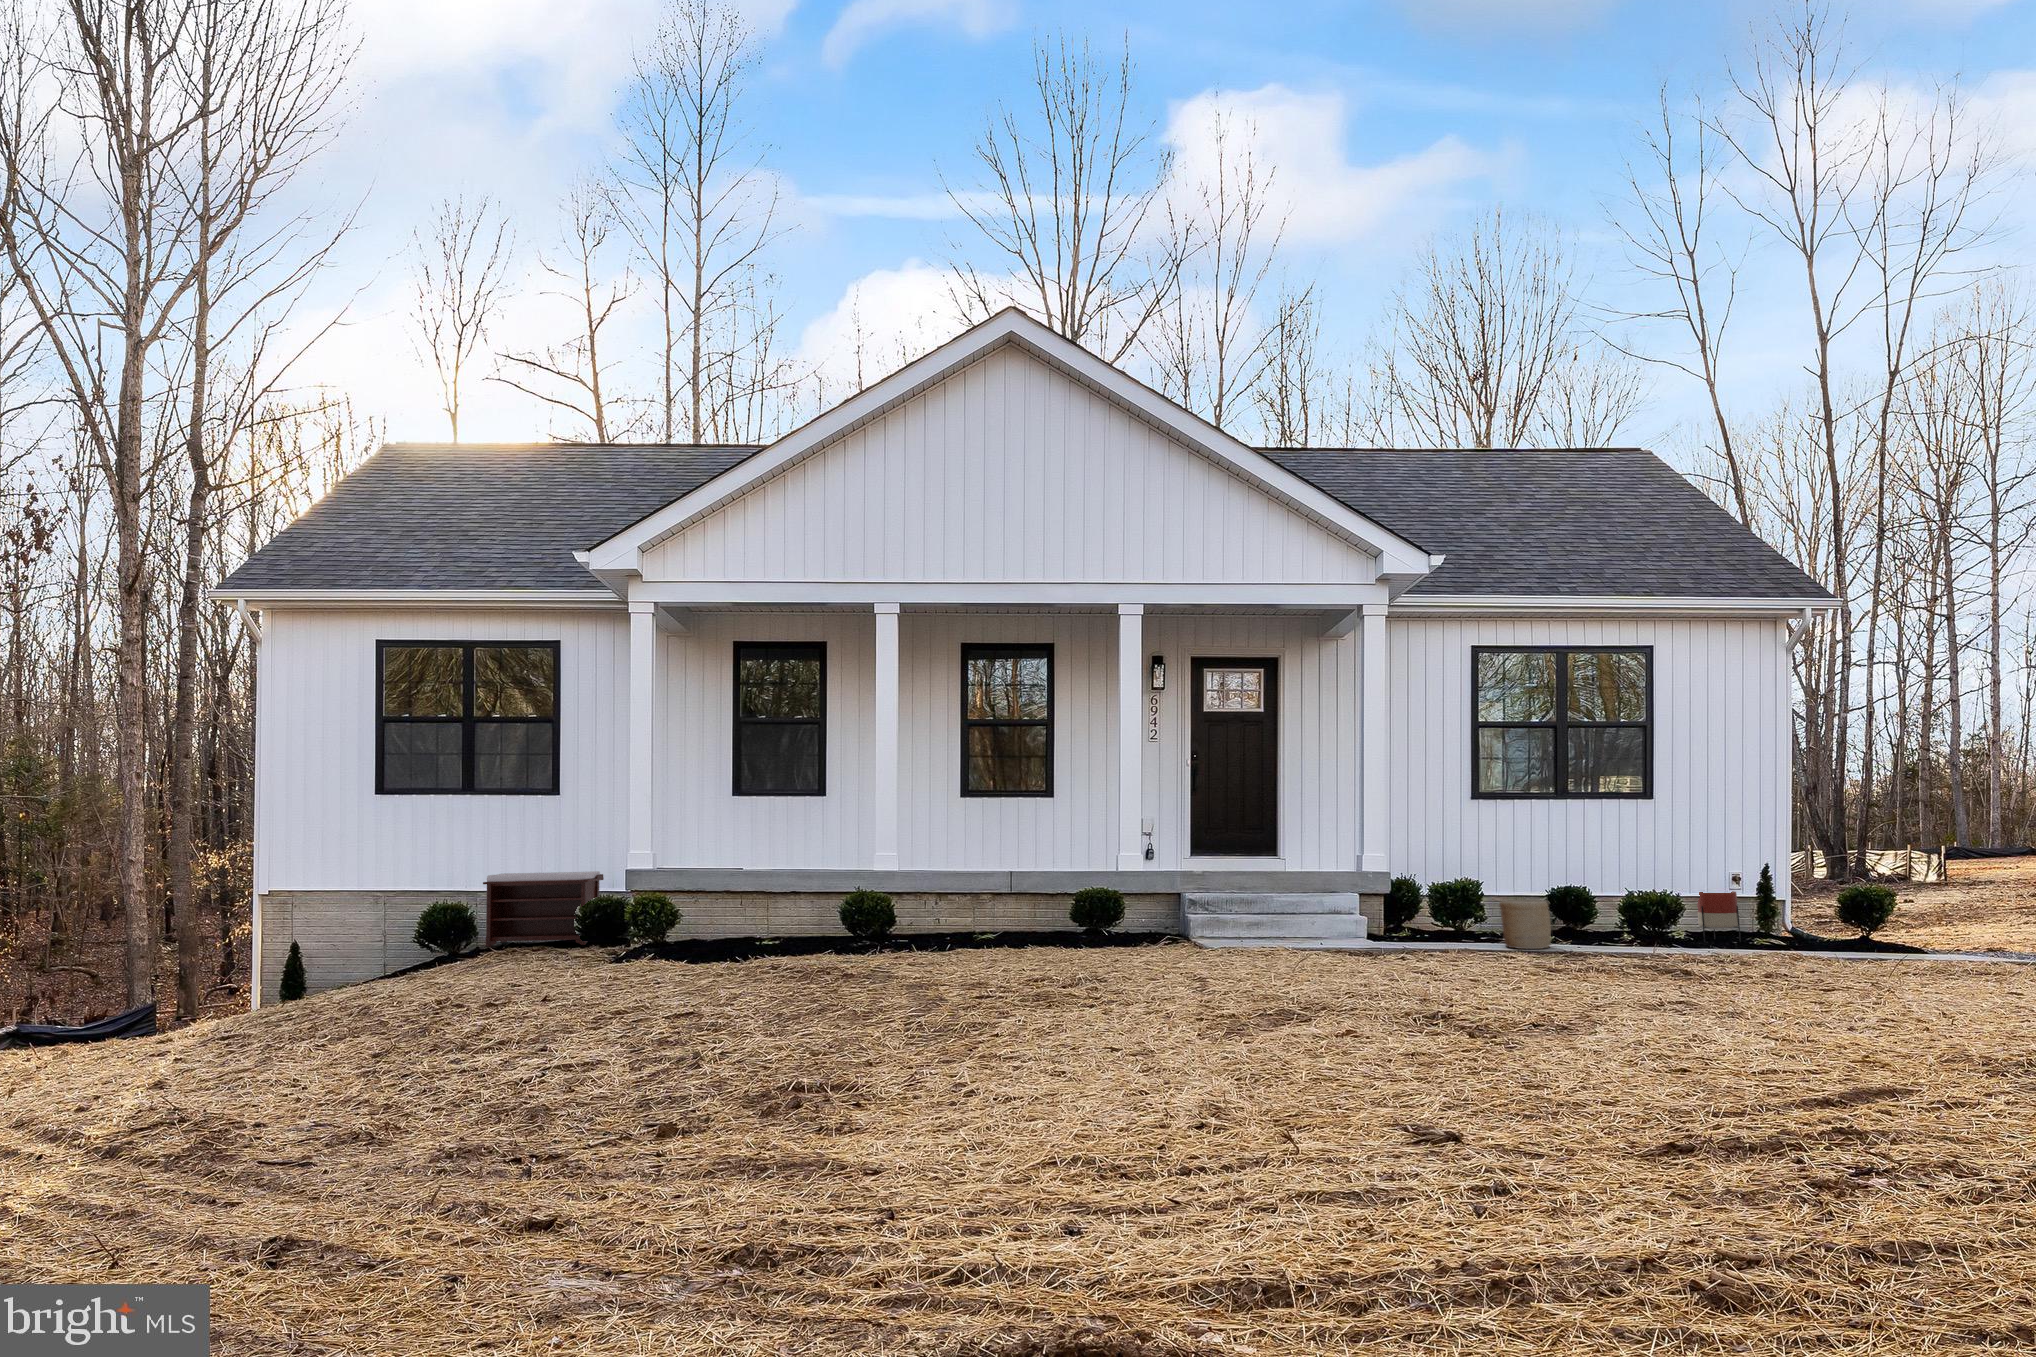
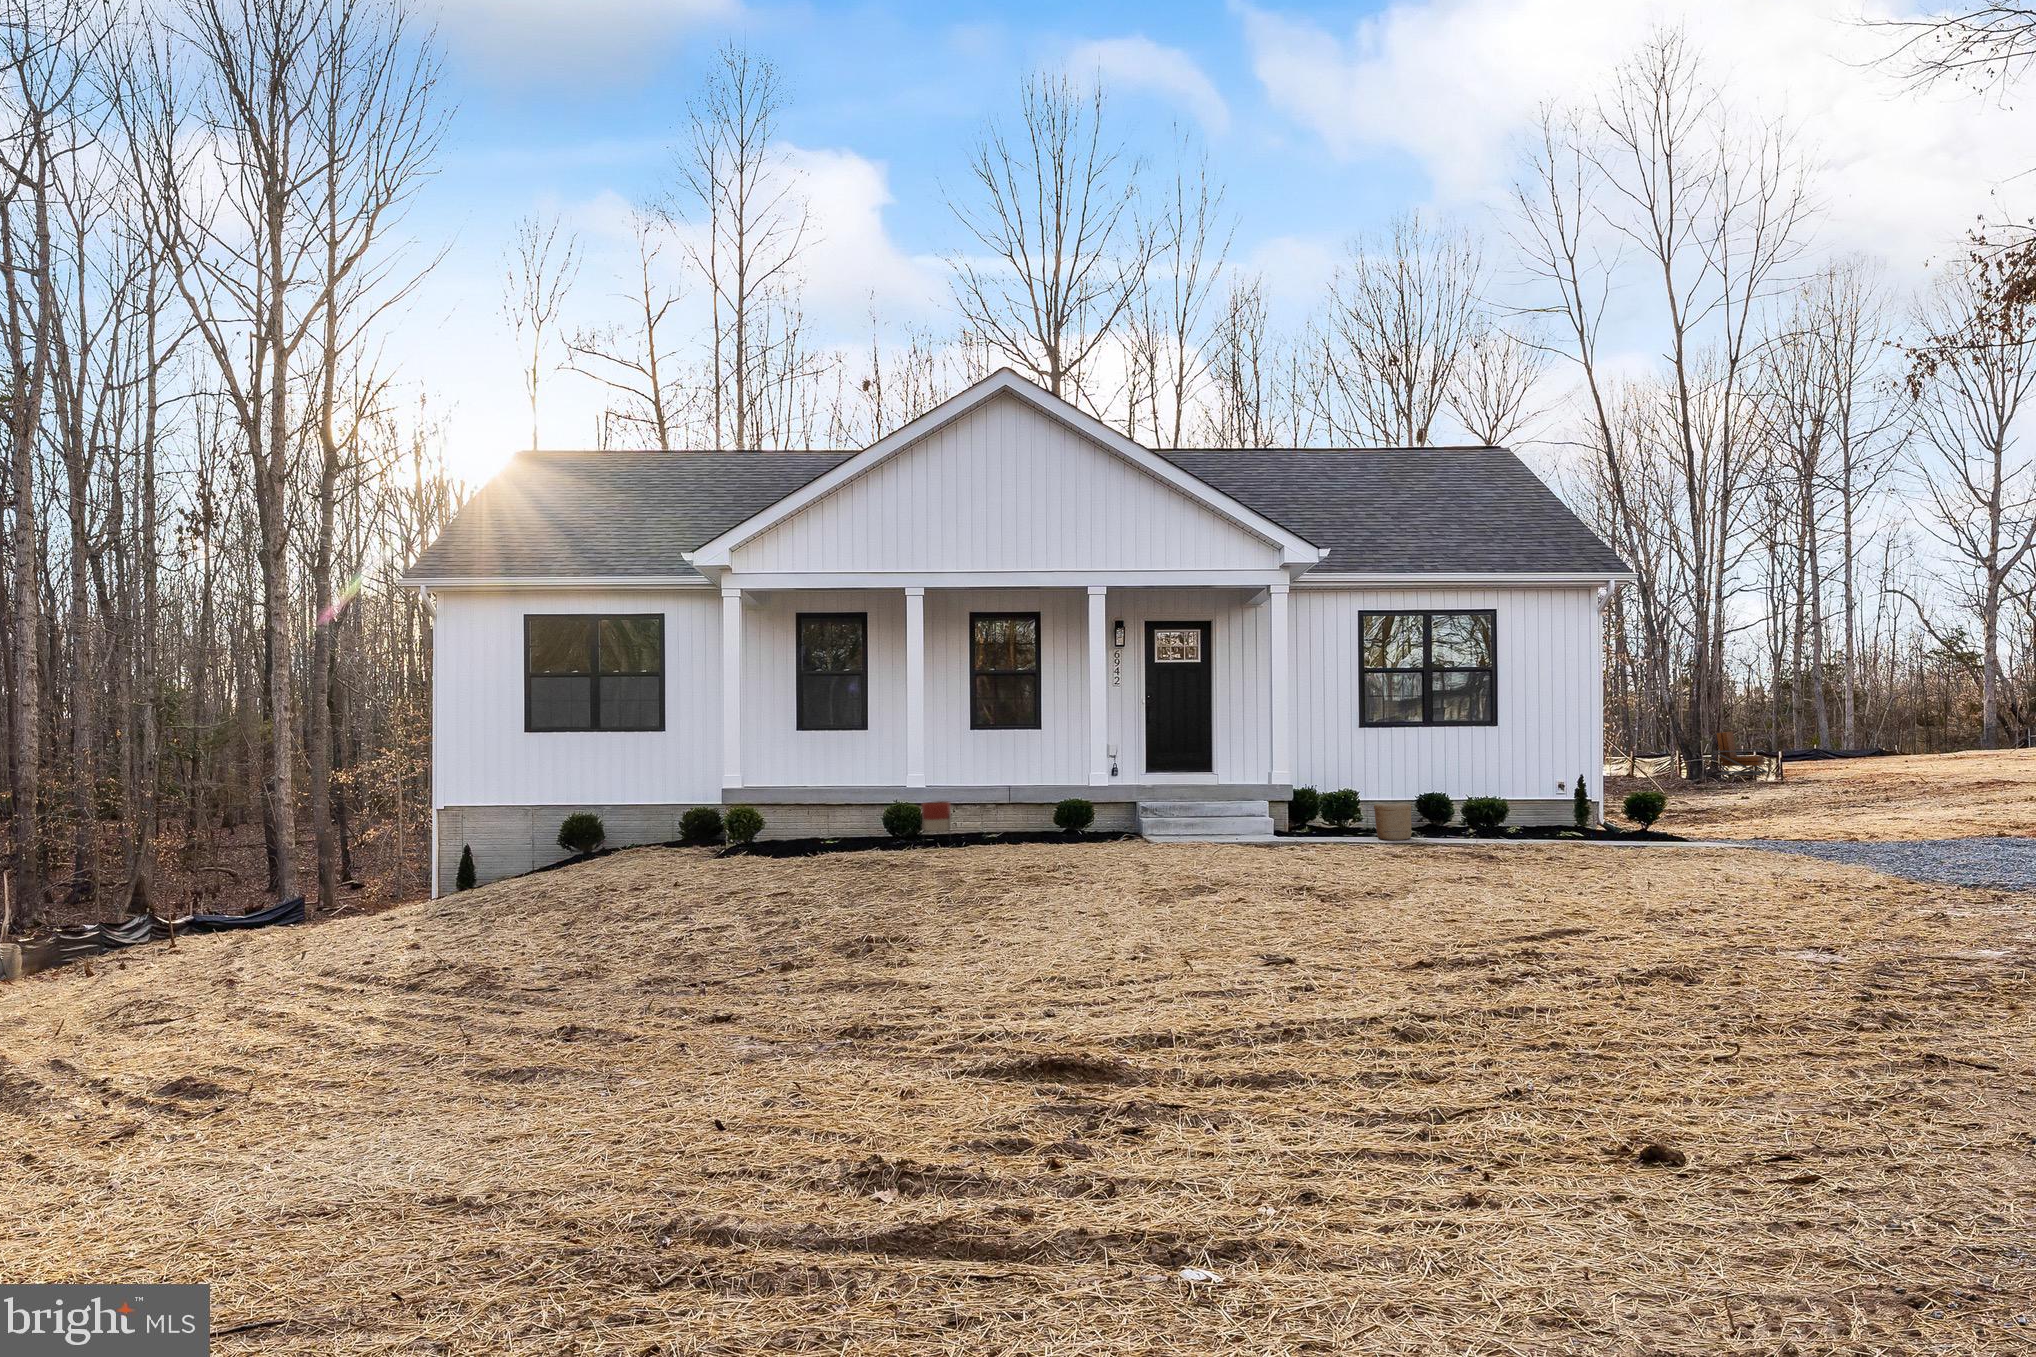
lounge chair: none [1902,817,1971,872] -> present [1713,731,1767,775]
bench: present [483,871,604,947] -> none [615,790,704,847]
planter: present [1697,891,1741,942] -> present [922,801,951,840]

